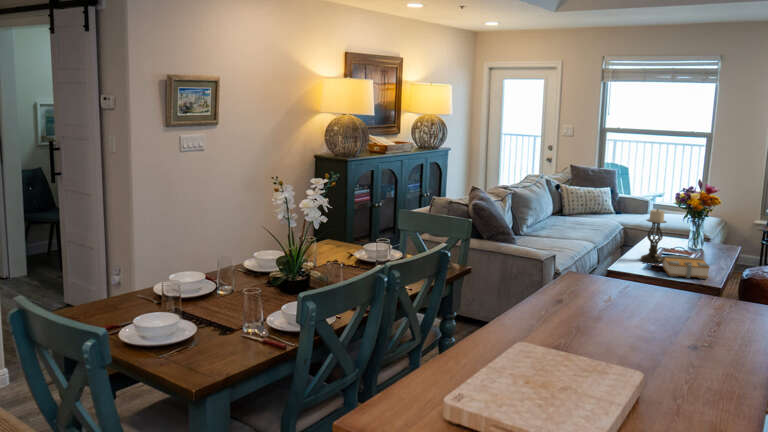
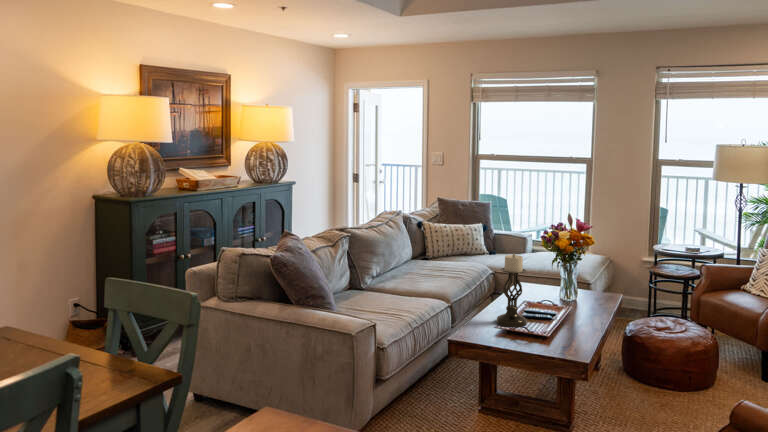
book: present [663,255,710,279] -> none [521,318,579,351]

